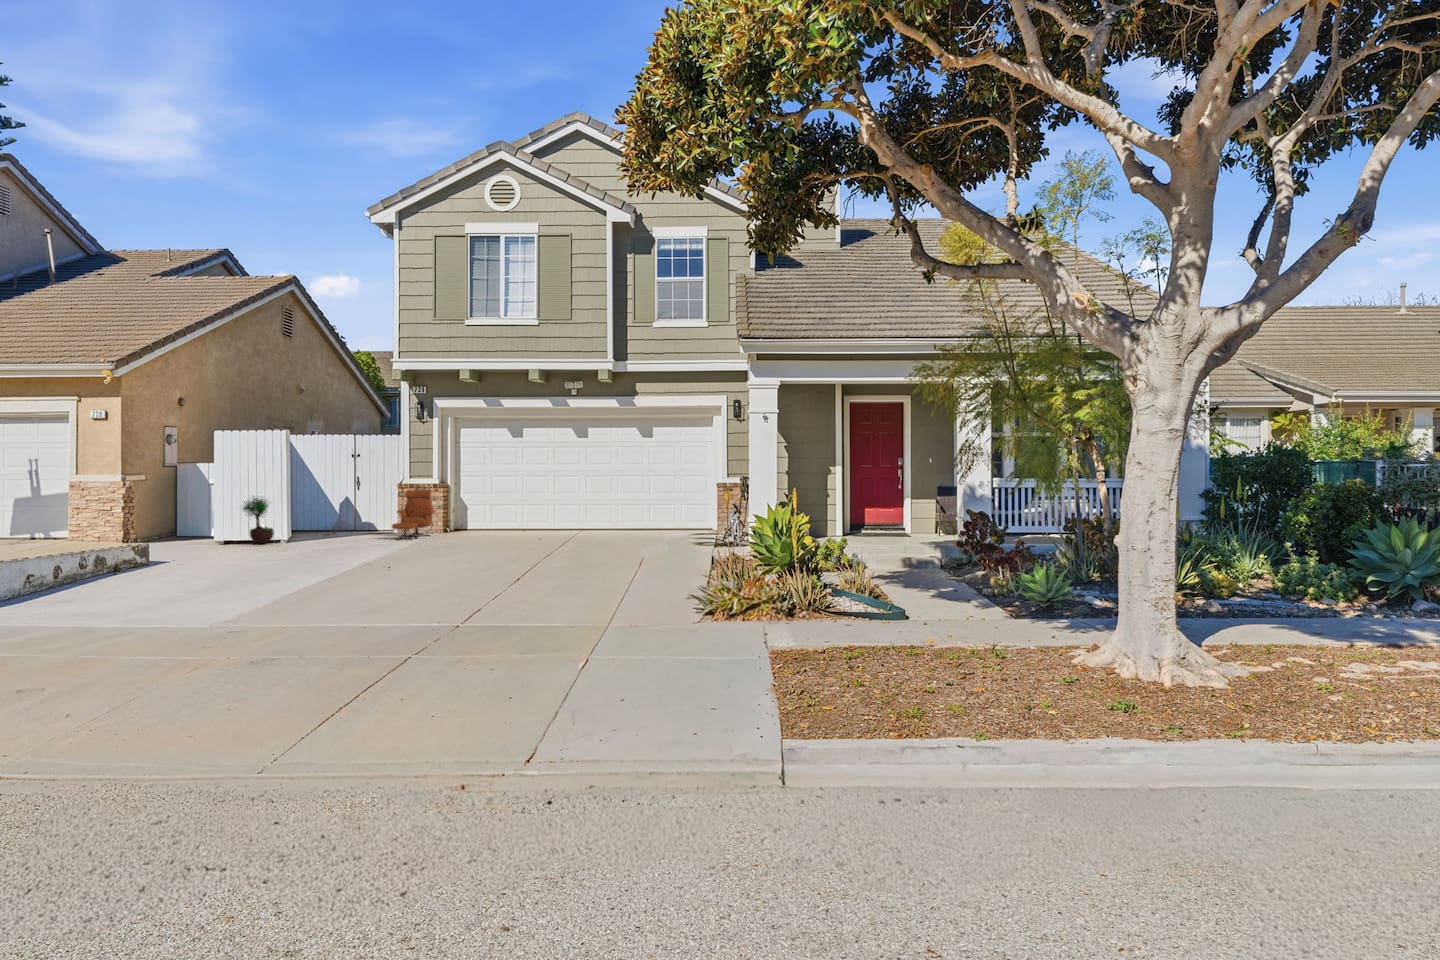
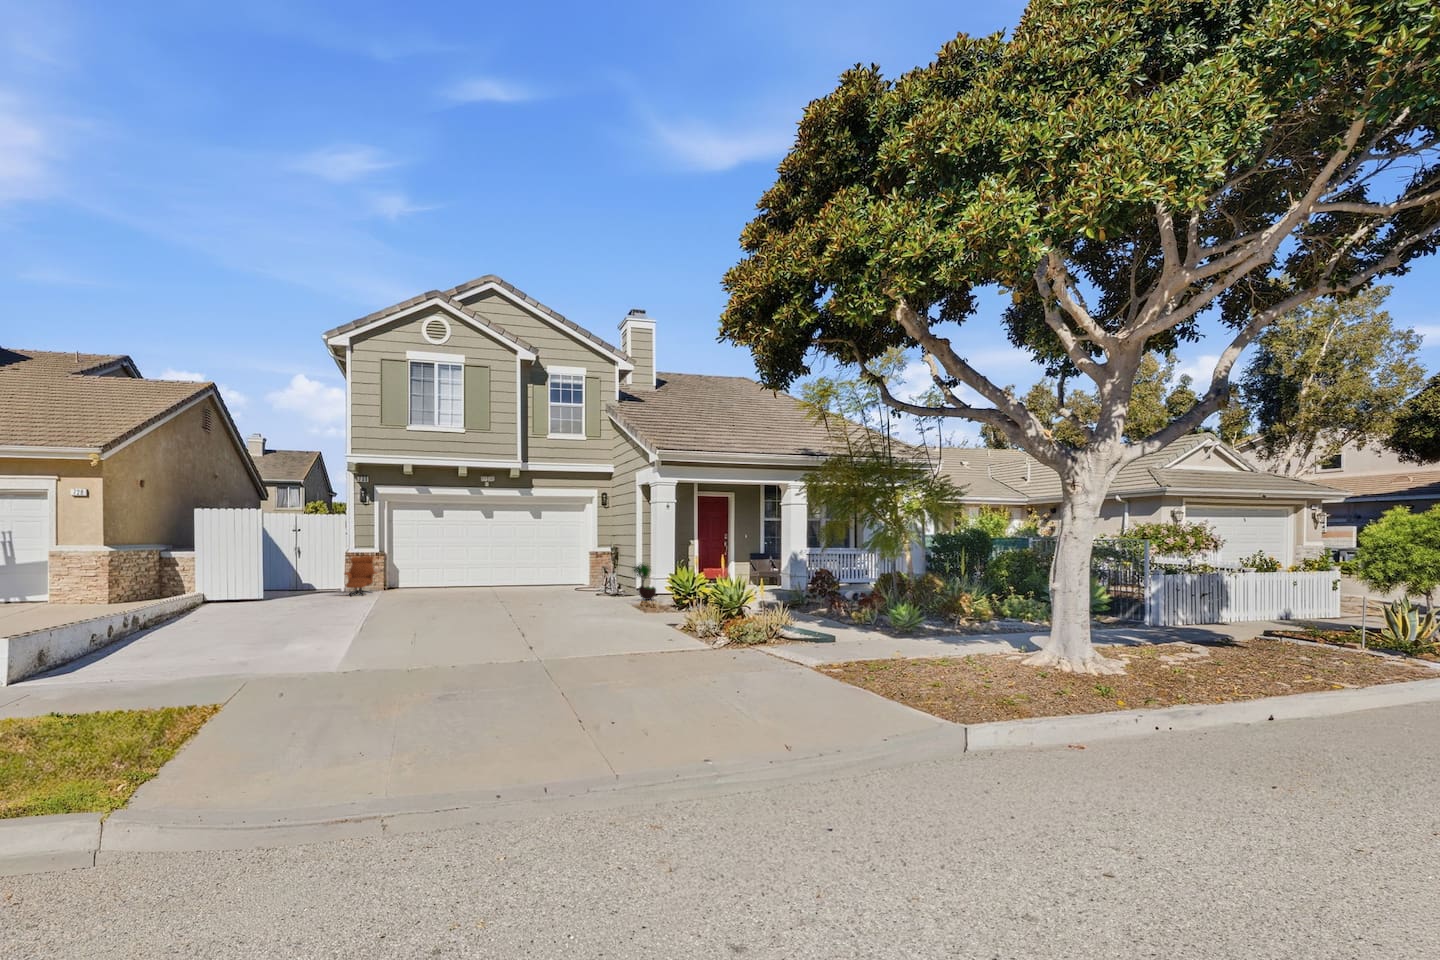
potted tree: present [243,498,274,544] -> present [634,564,656,600]

